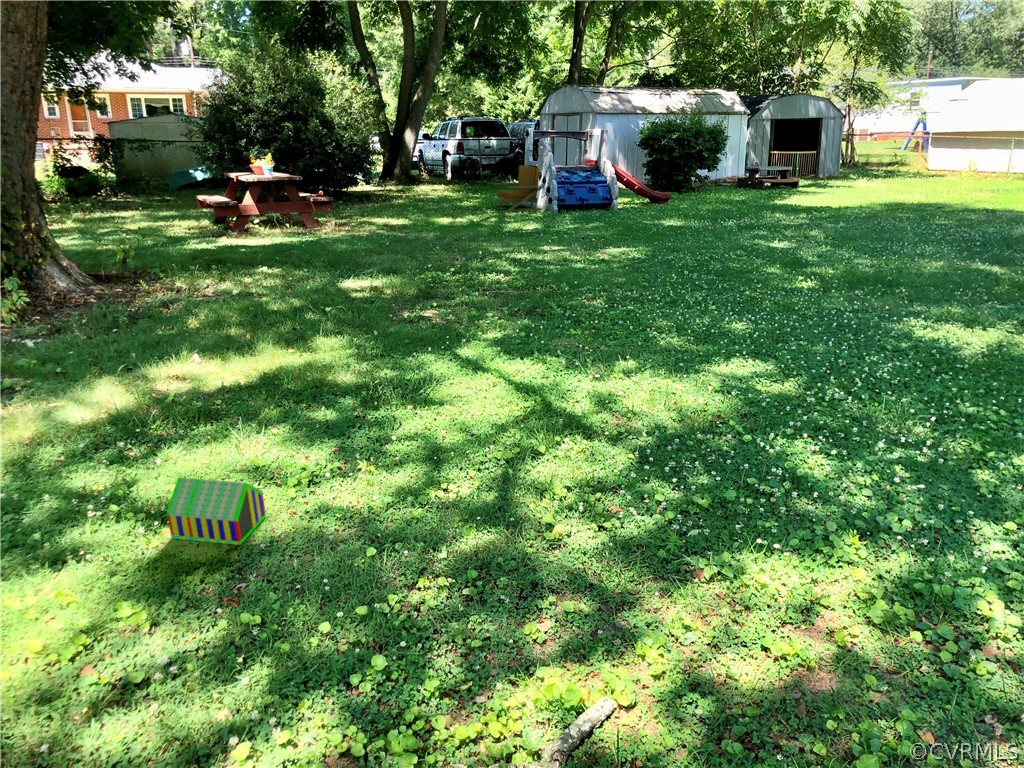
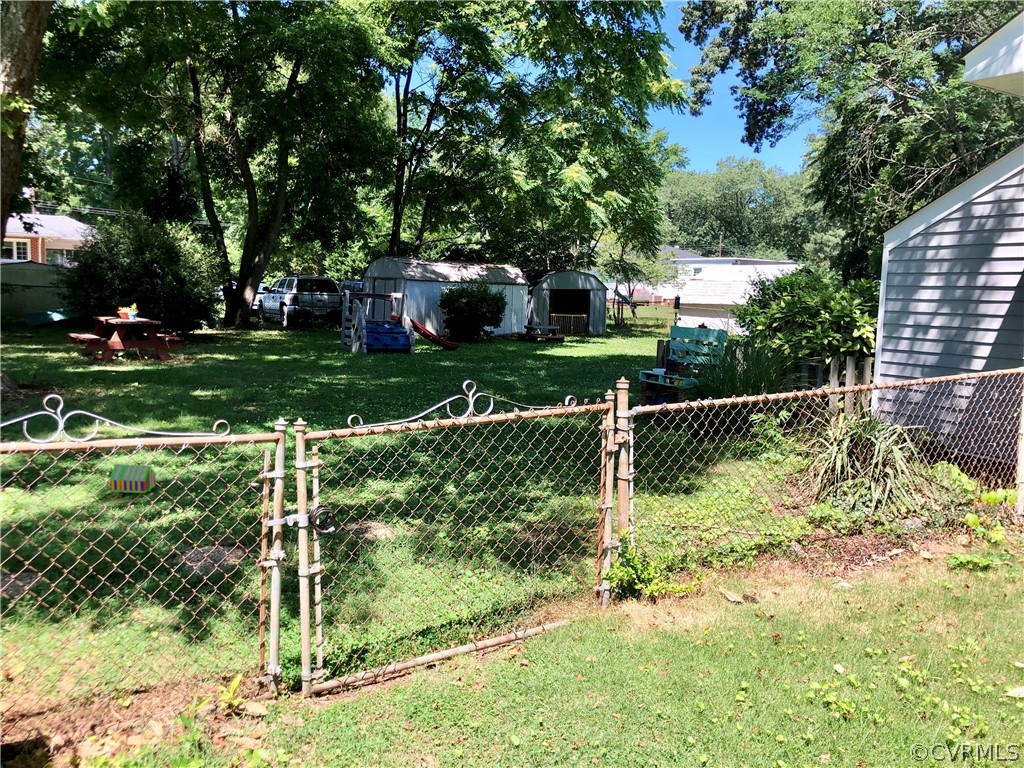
lounge chair: present [495,165,544,211] -> none [316,319,355,353]

